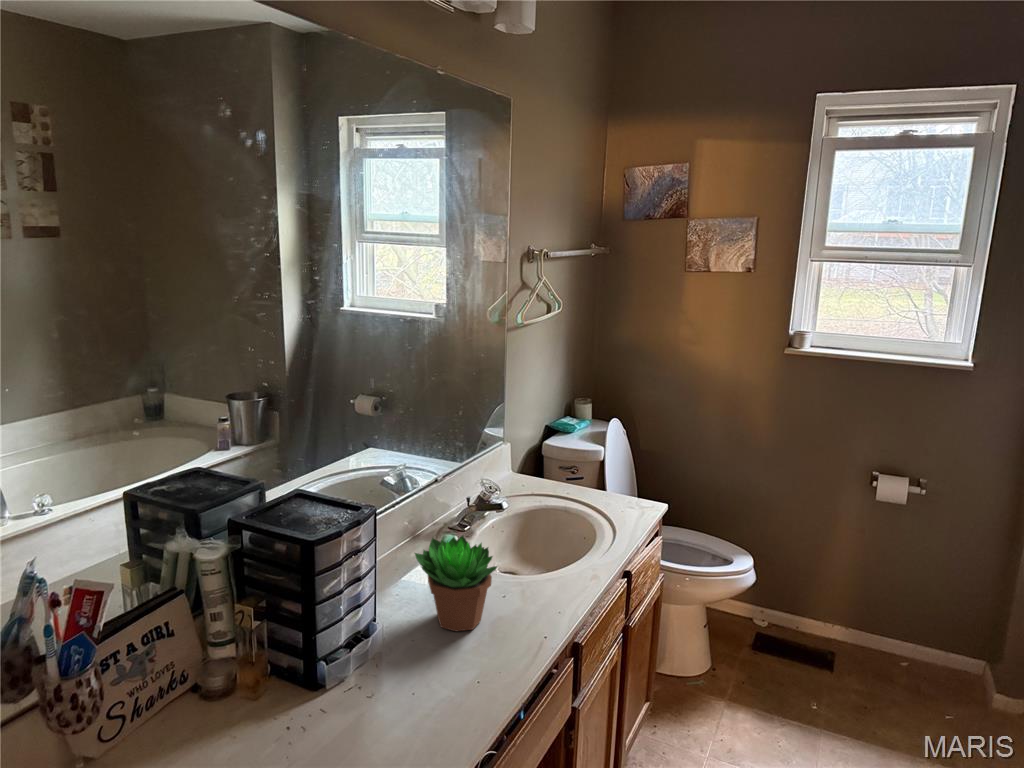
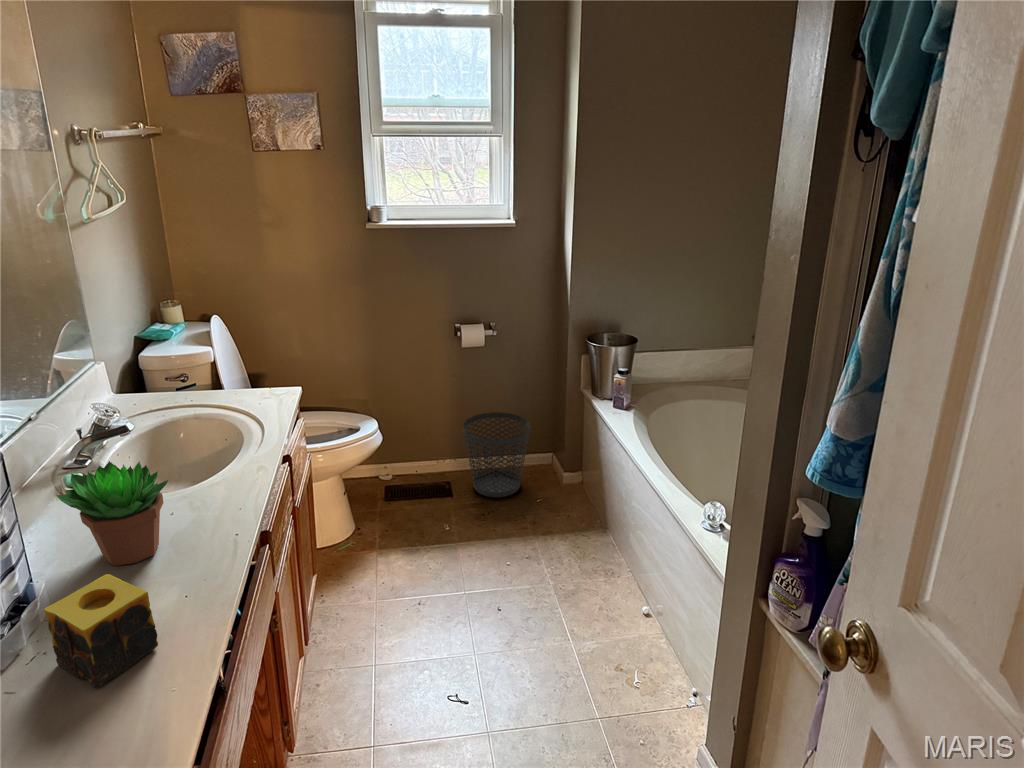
wastebasket: none [860,584,954,696] -> present [463,412,530,498]
candle: none [366,634,438,732] -> present [44,574,158,688]

